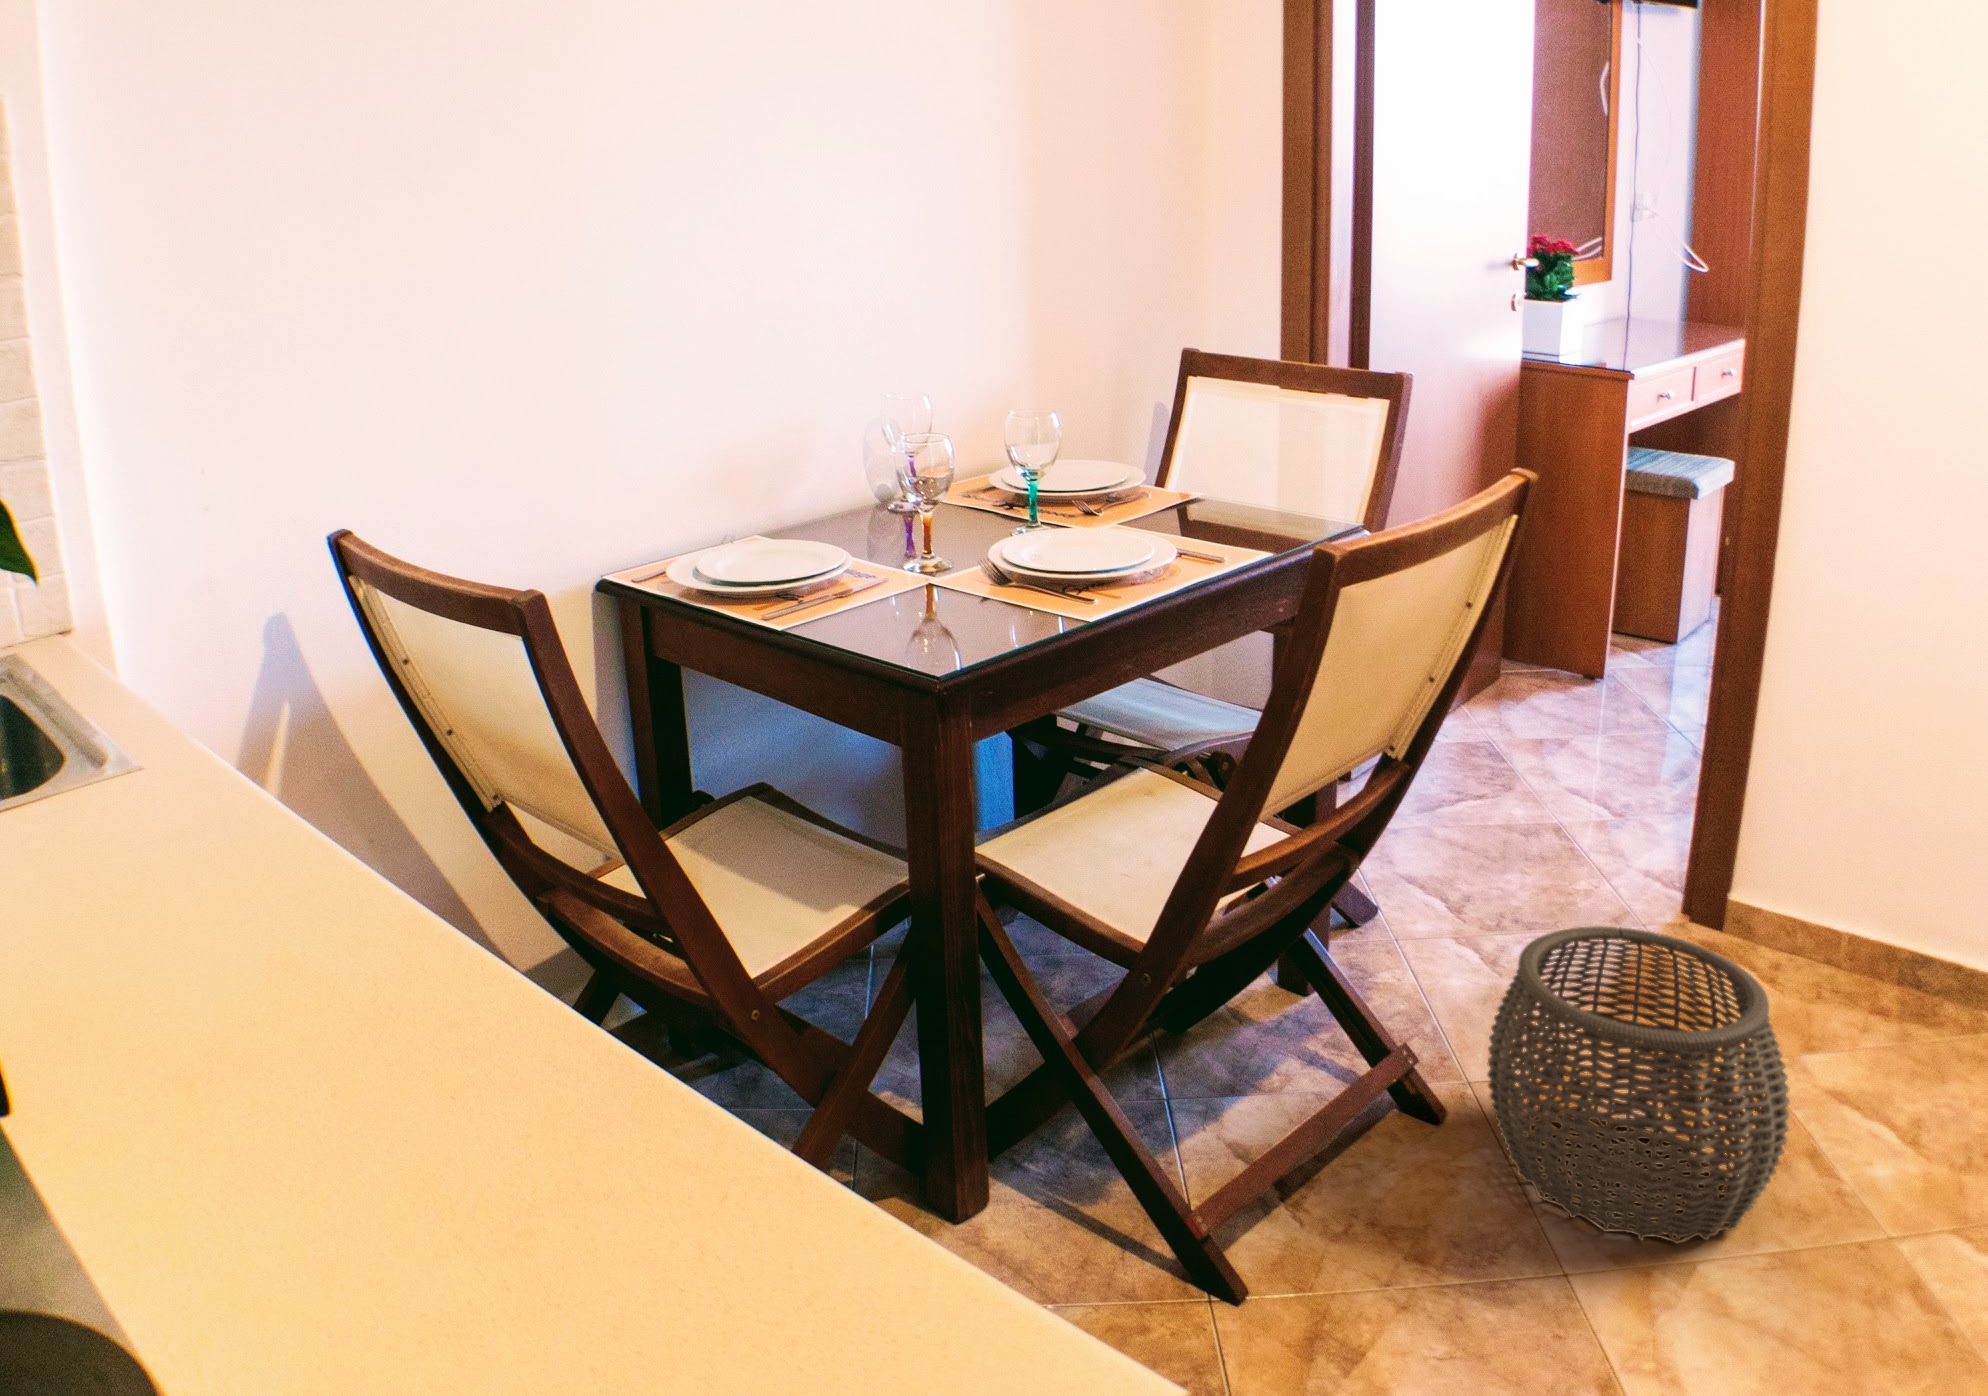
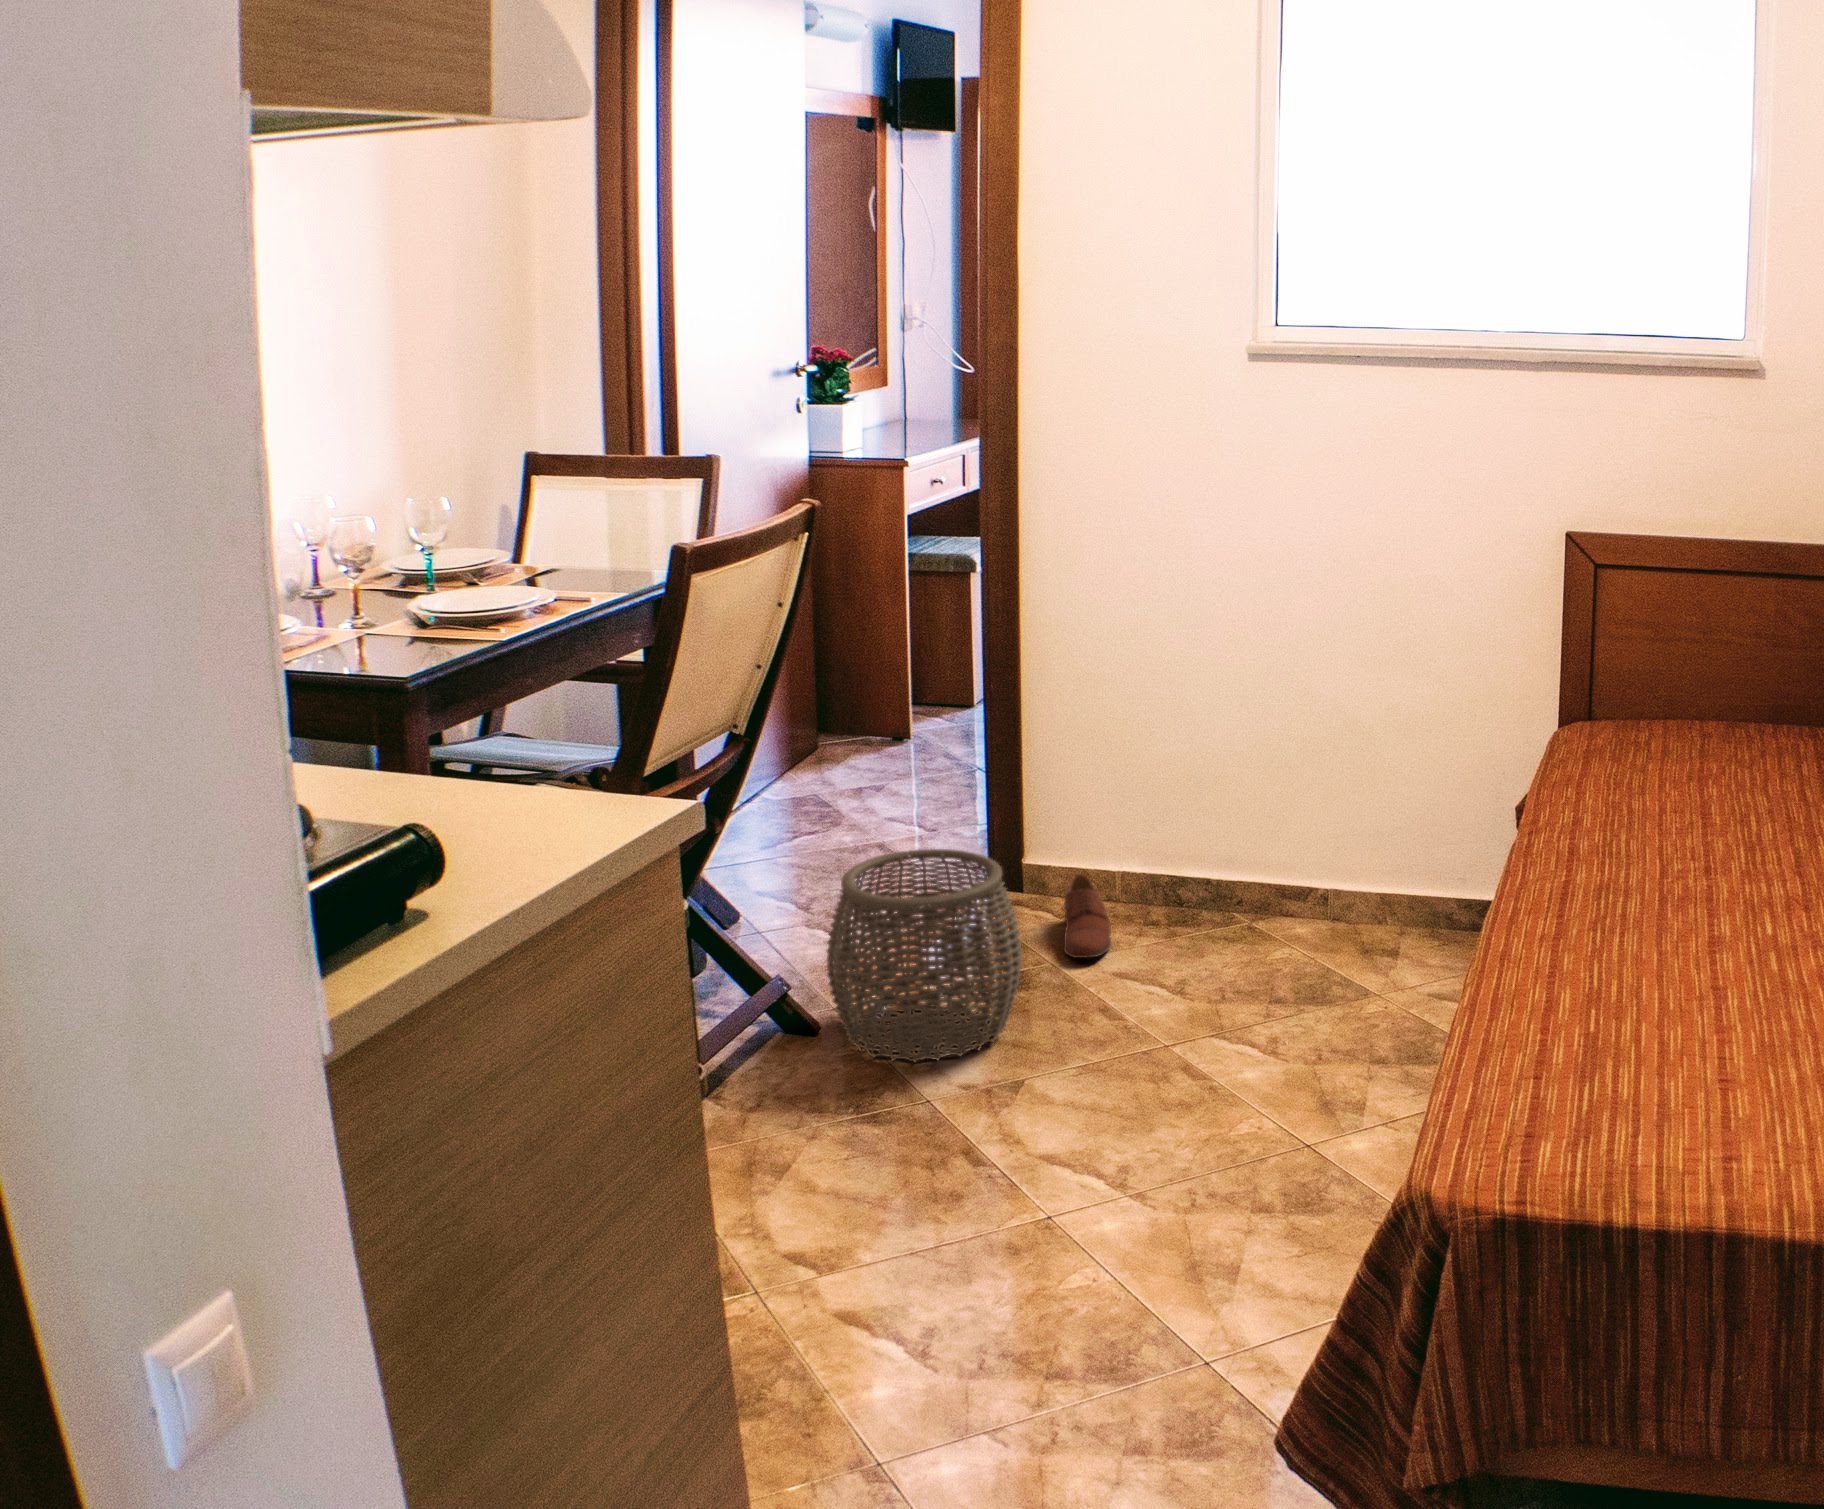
shoe: none [1836,965,1918,1108] -> present [1064,874,1111,958]

